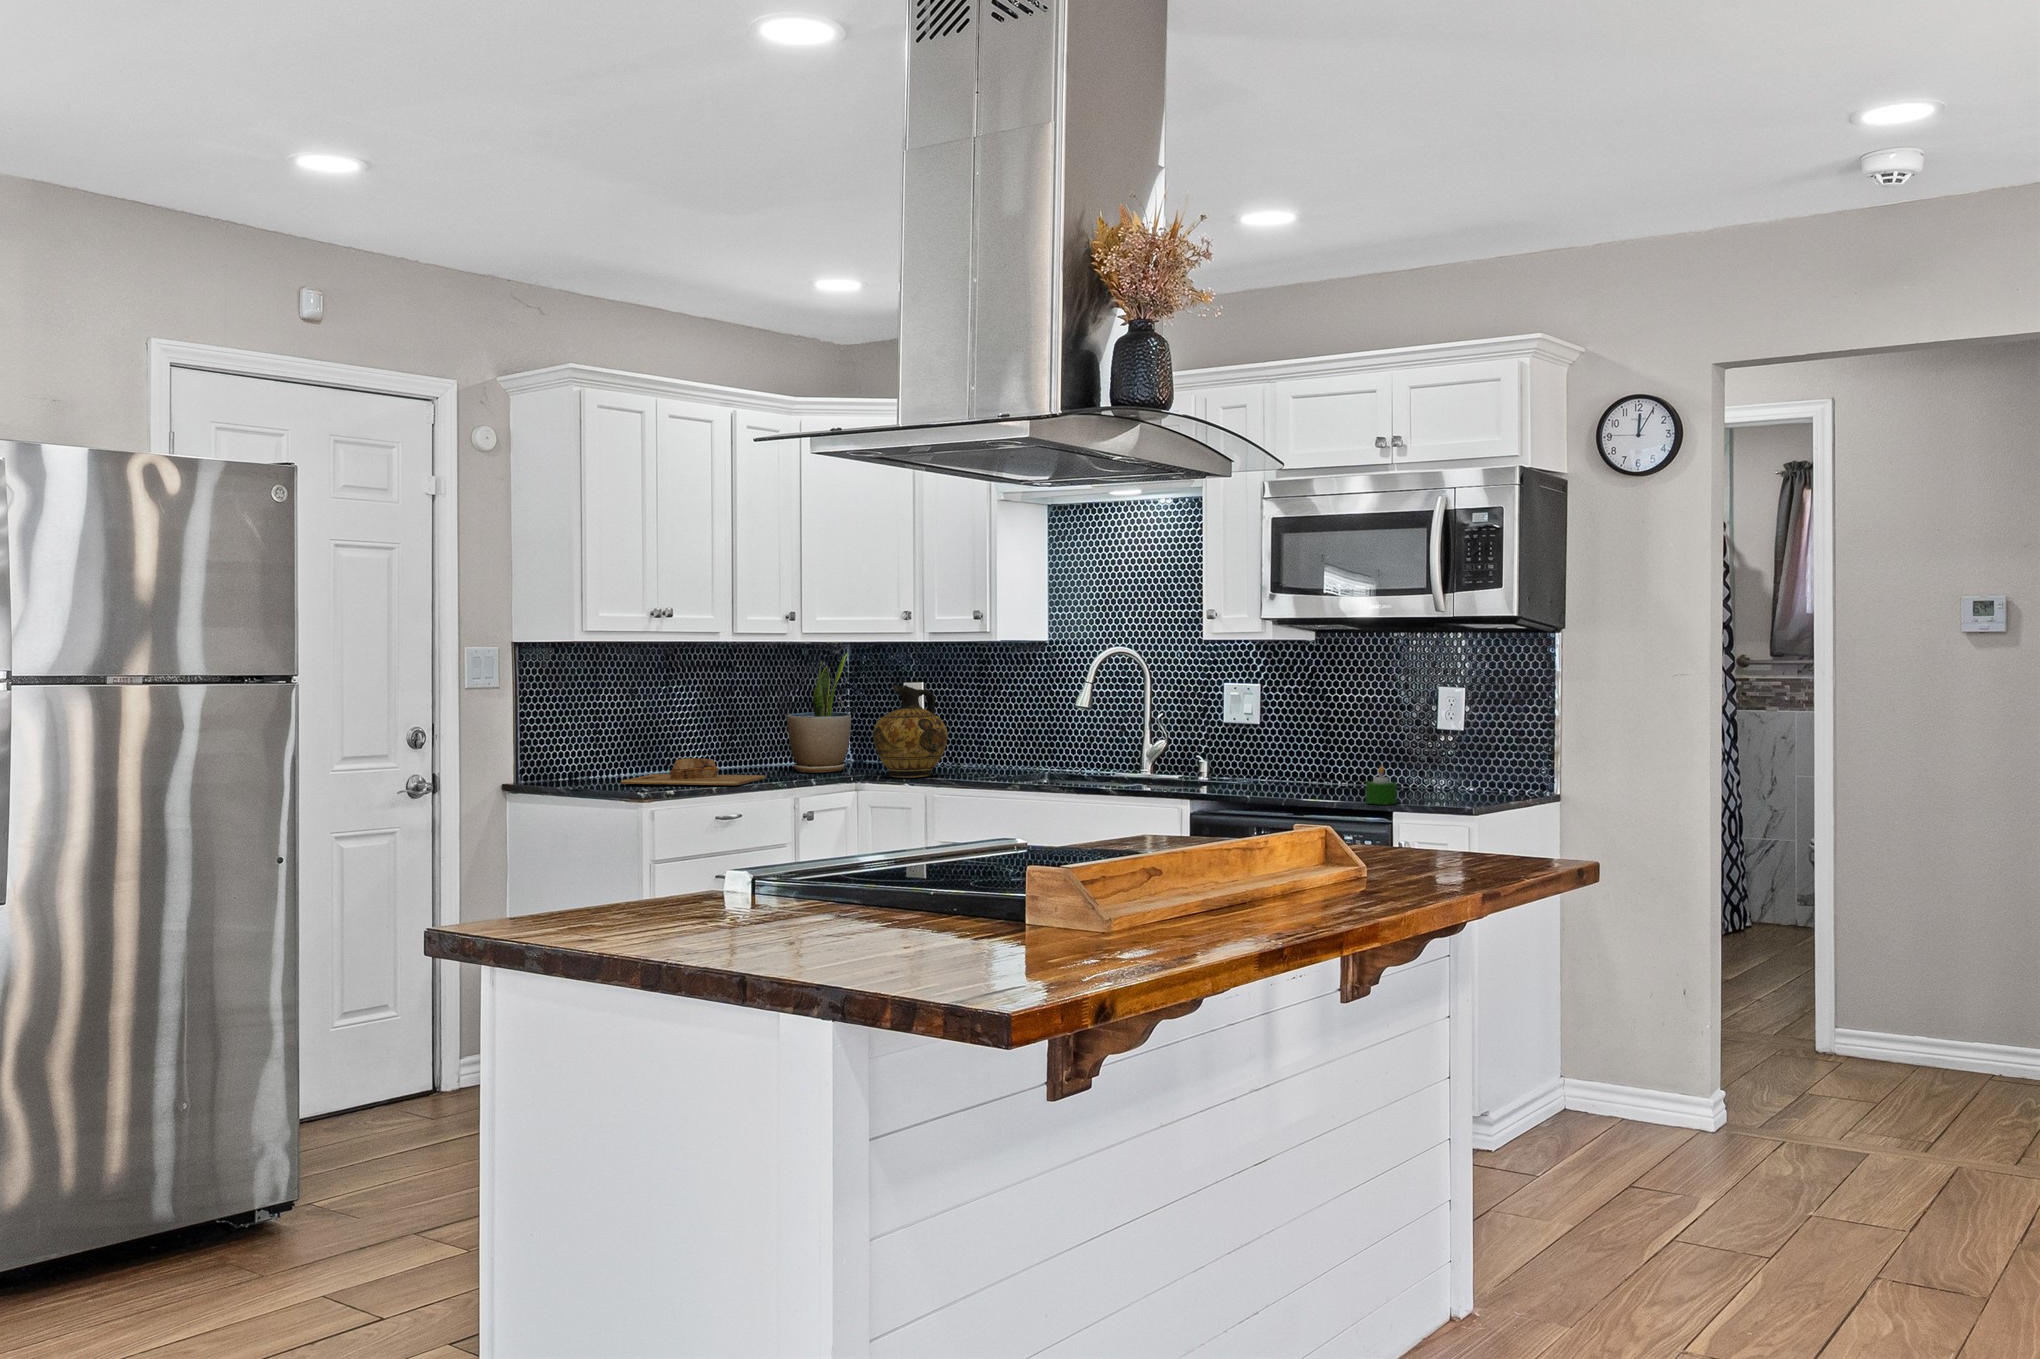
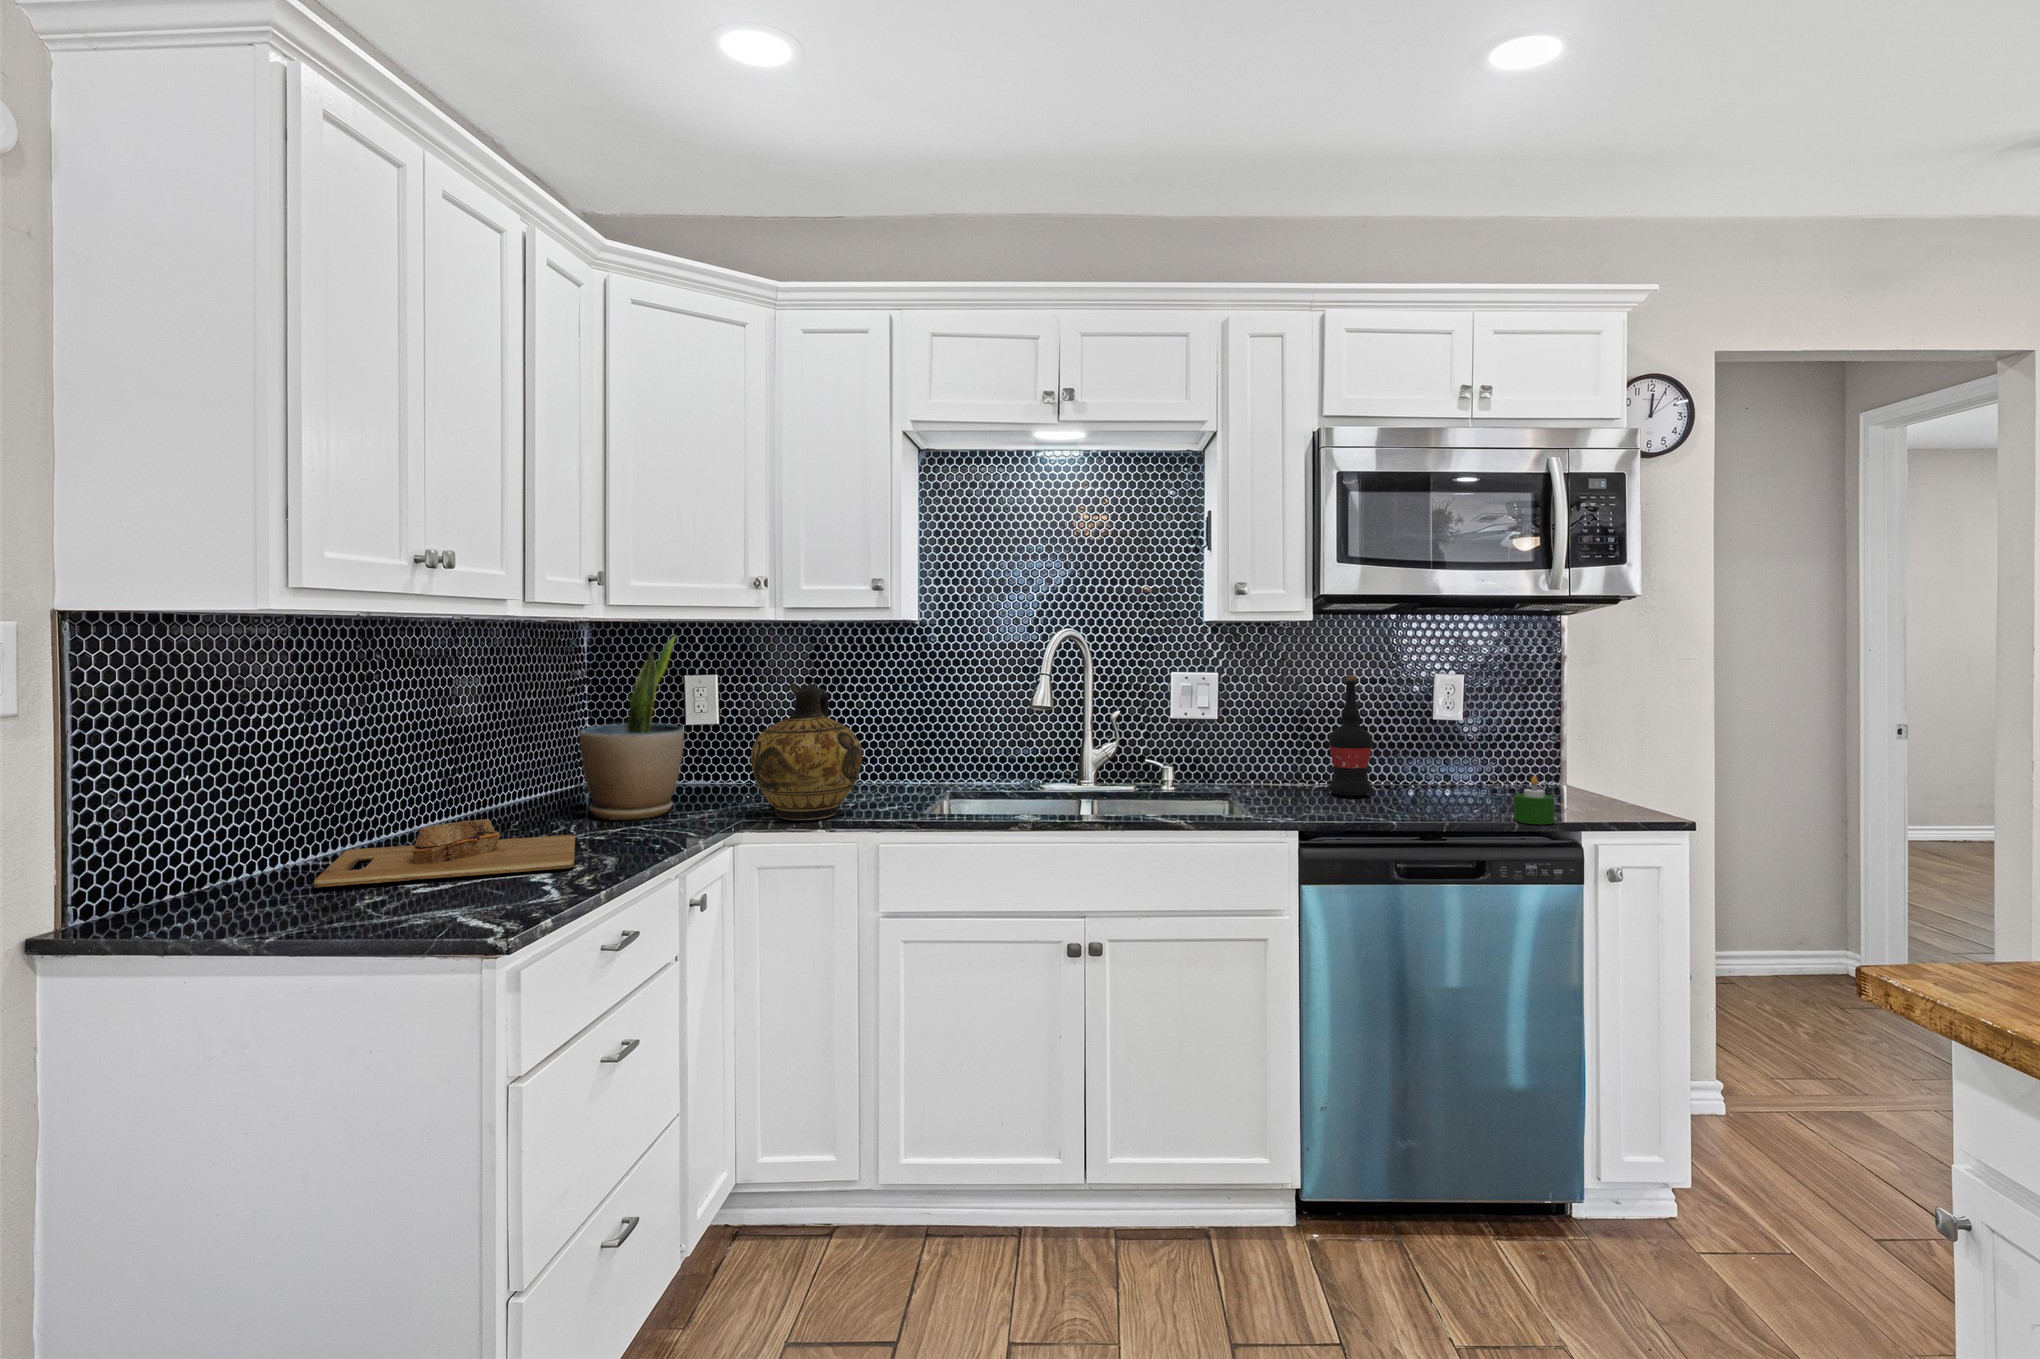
wine bottle: none [1299,685,1336,786] -> present [1329,675,1372,796]

